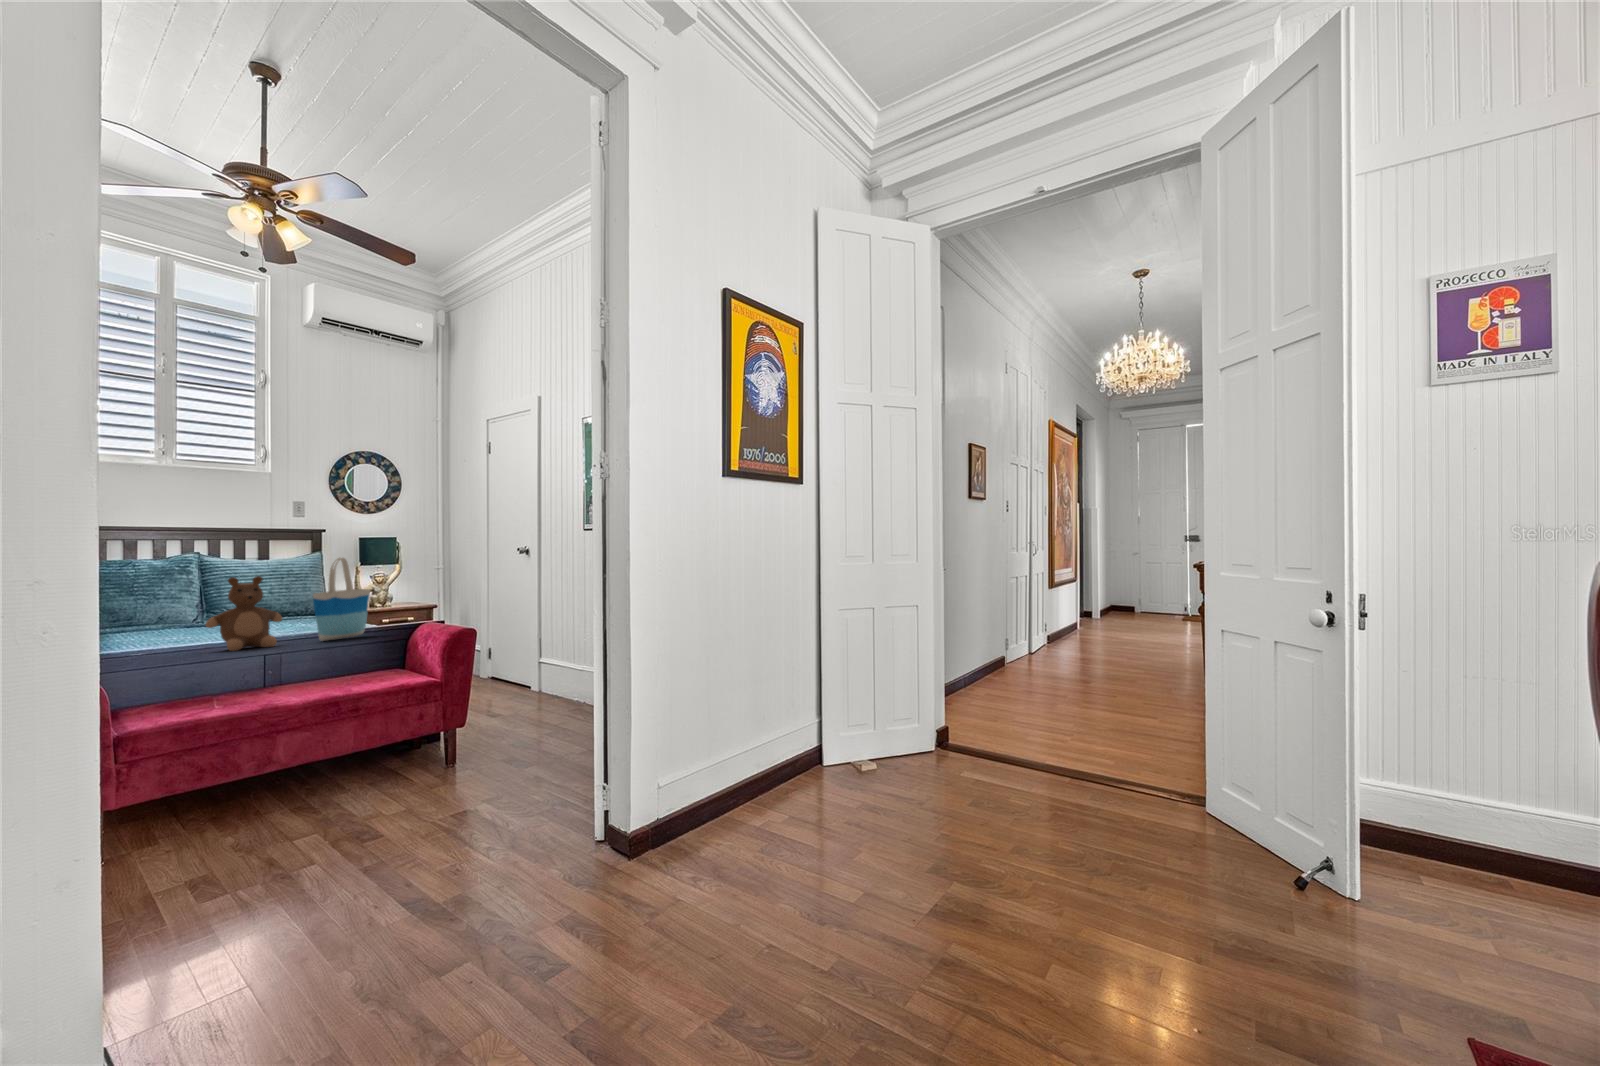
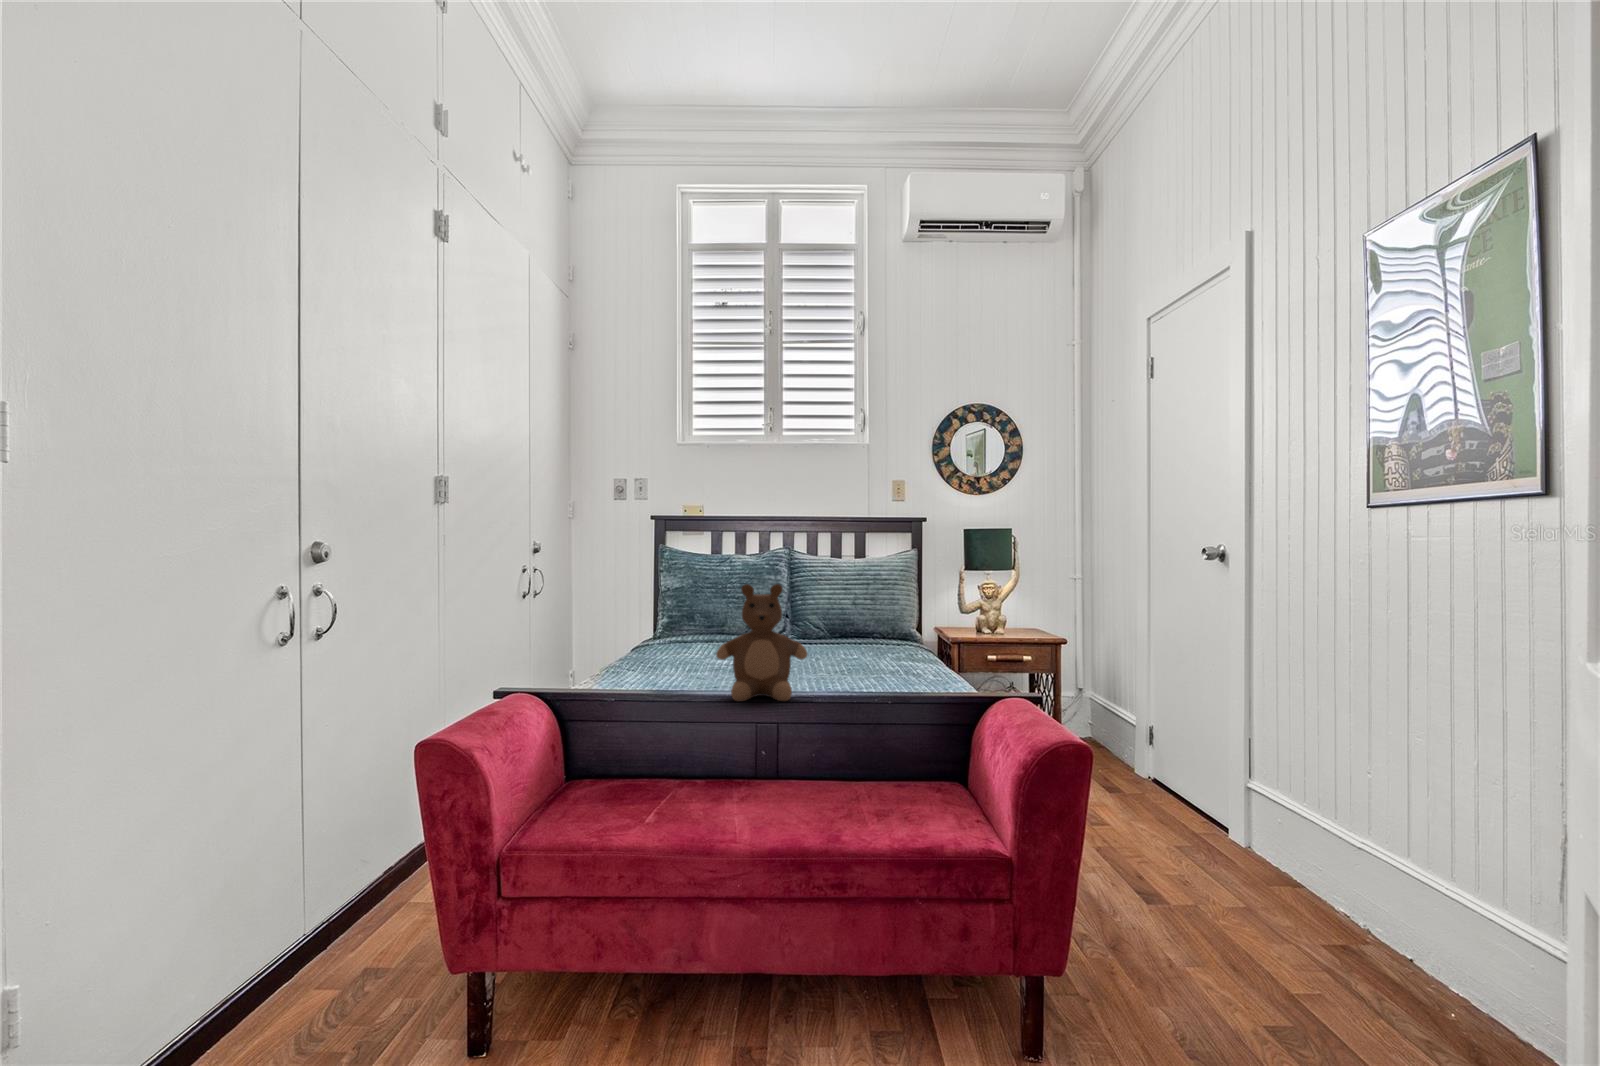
tote bag: present [313,558,370,641] -> none [841,558,929,700]

